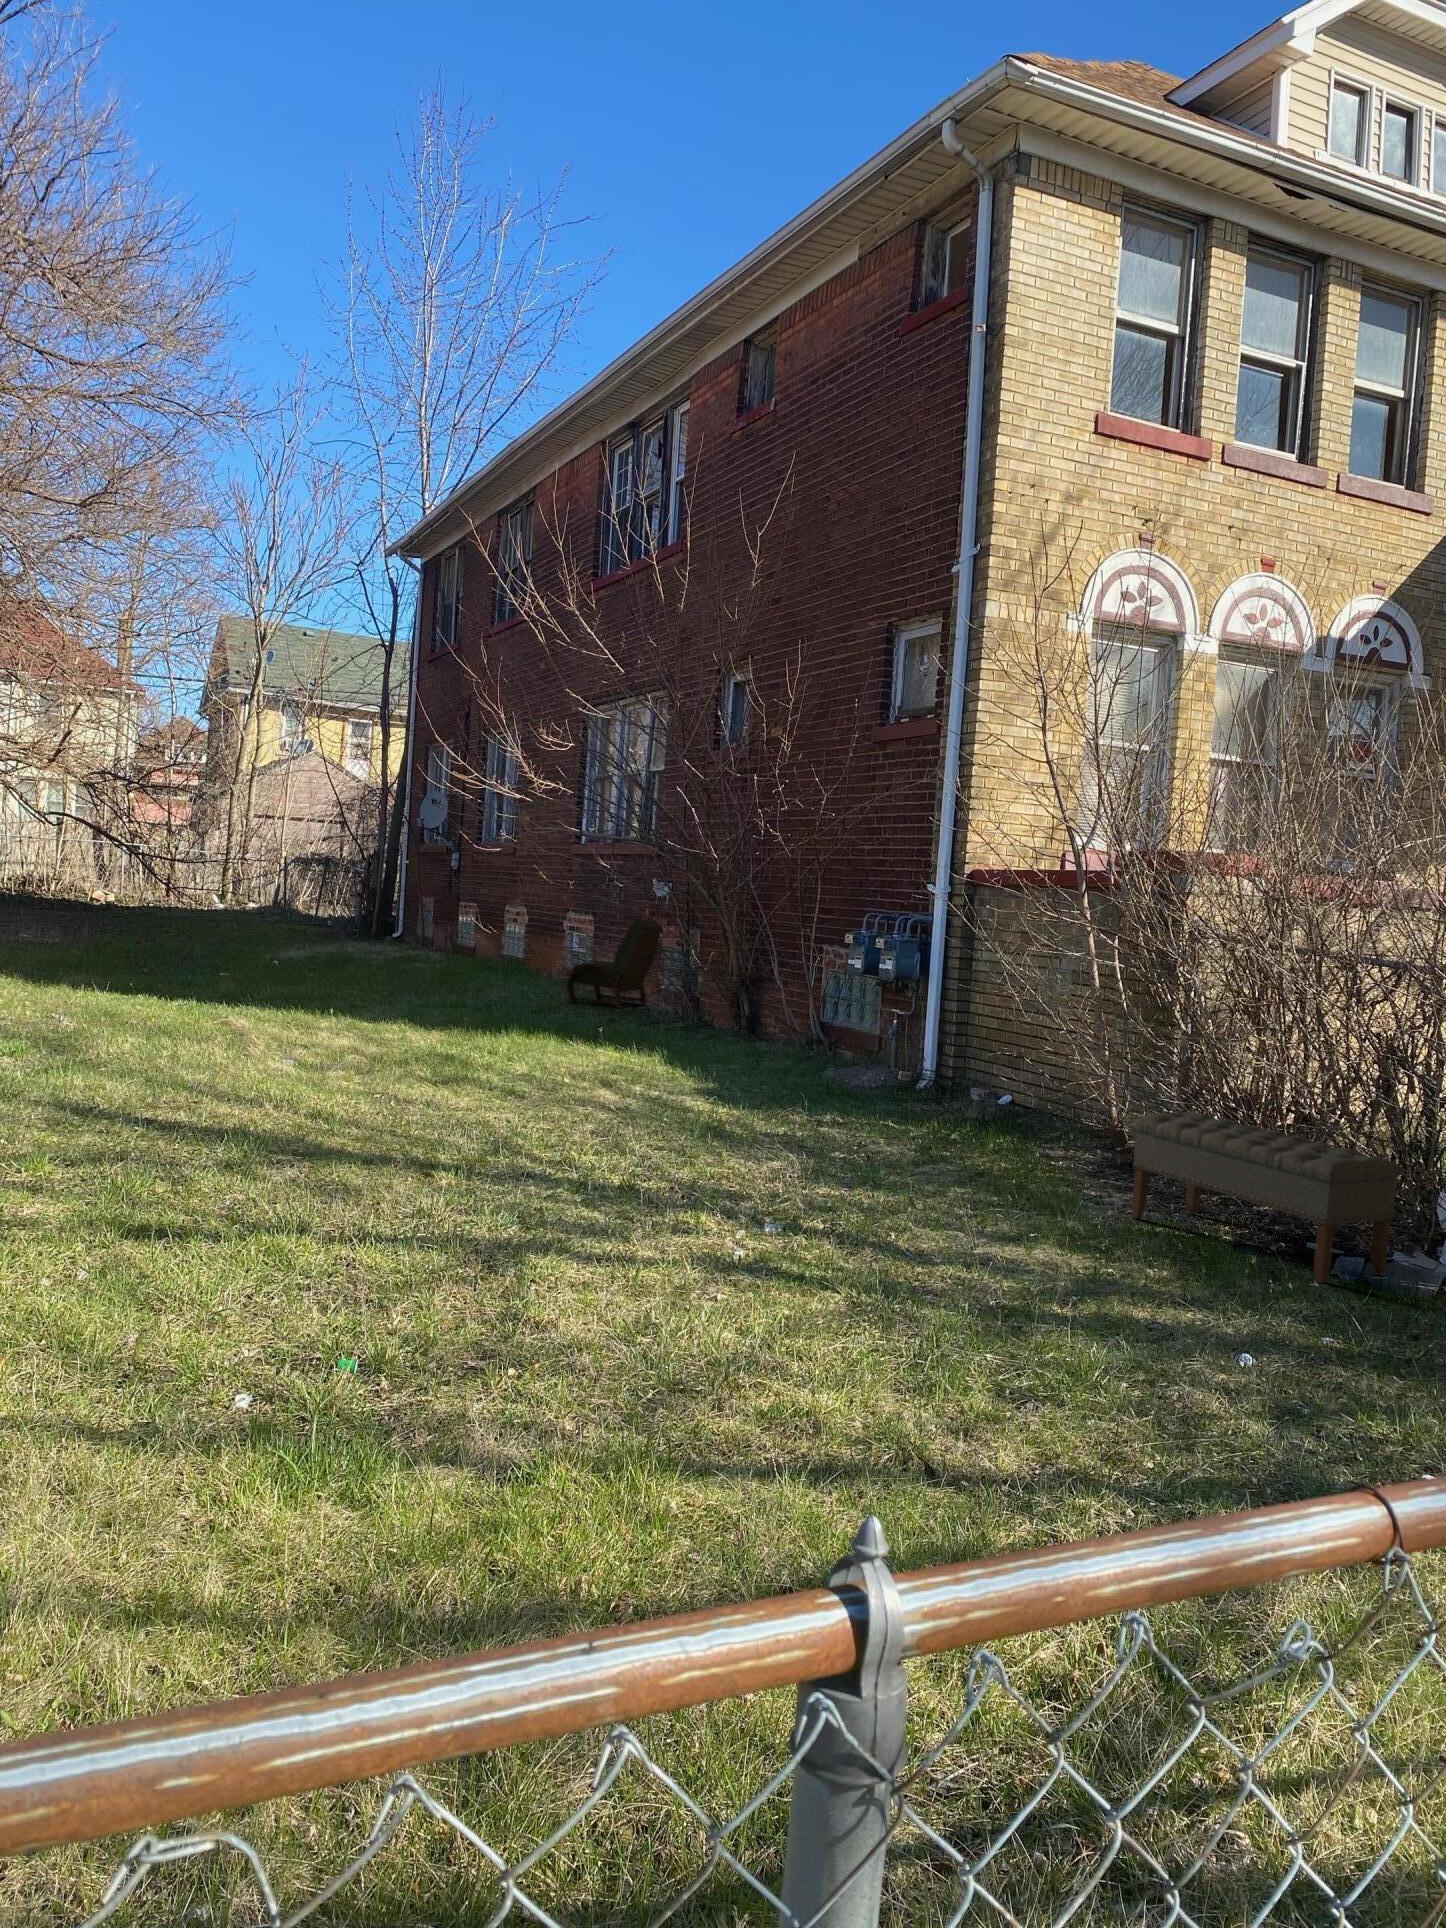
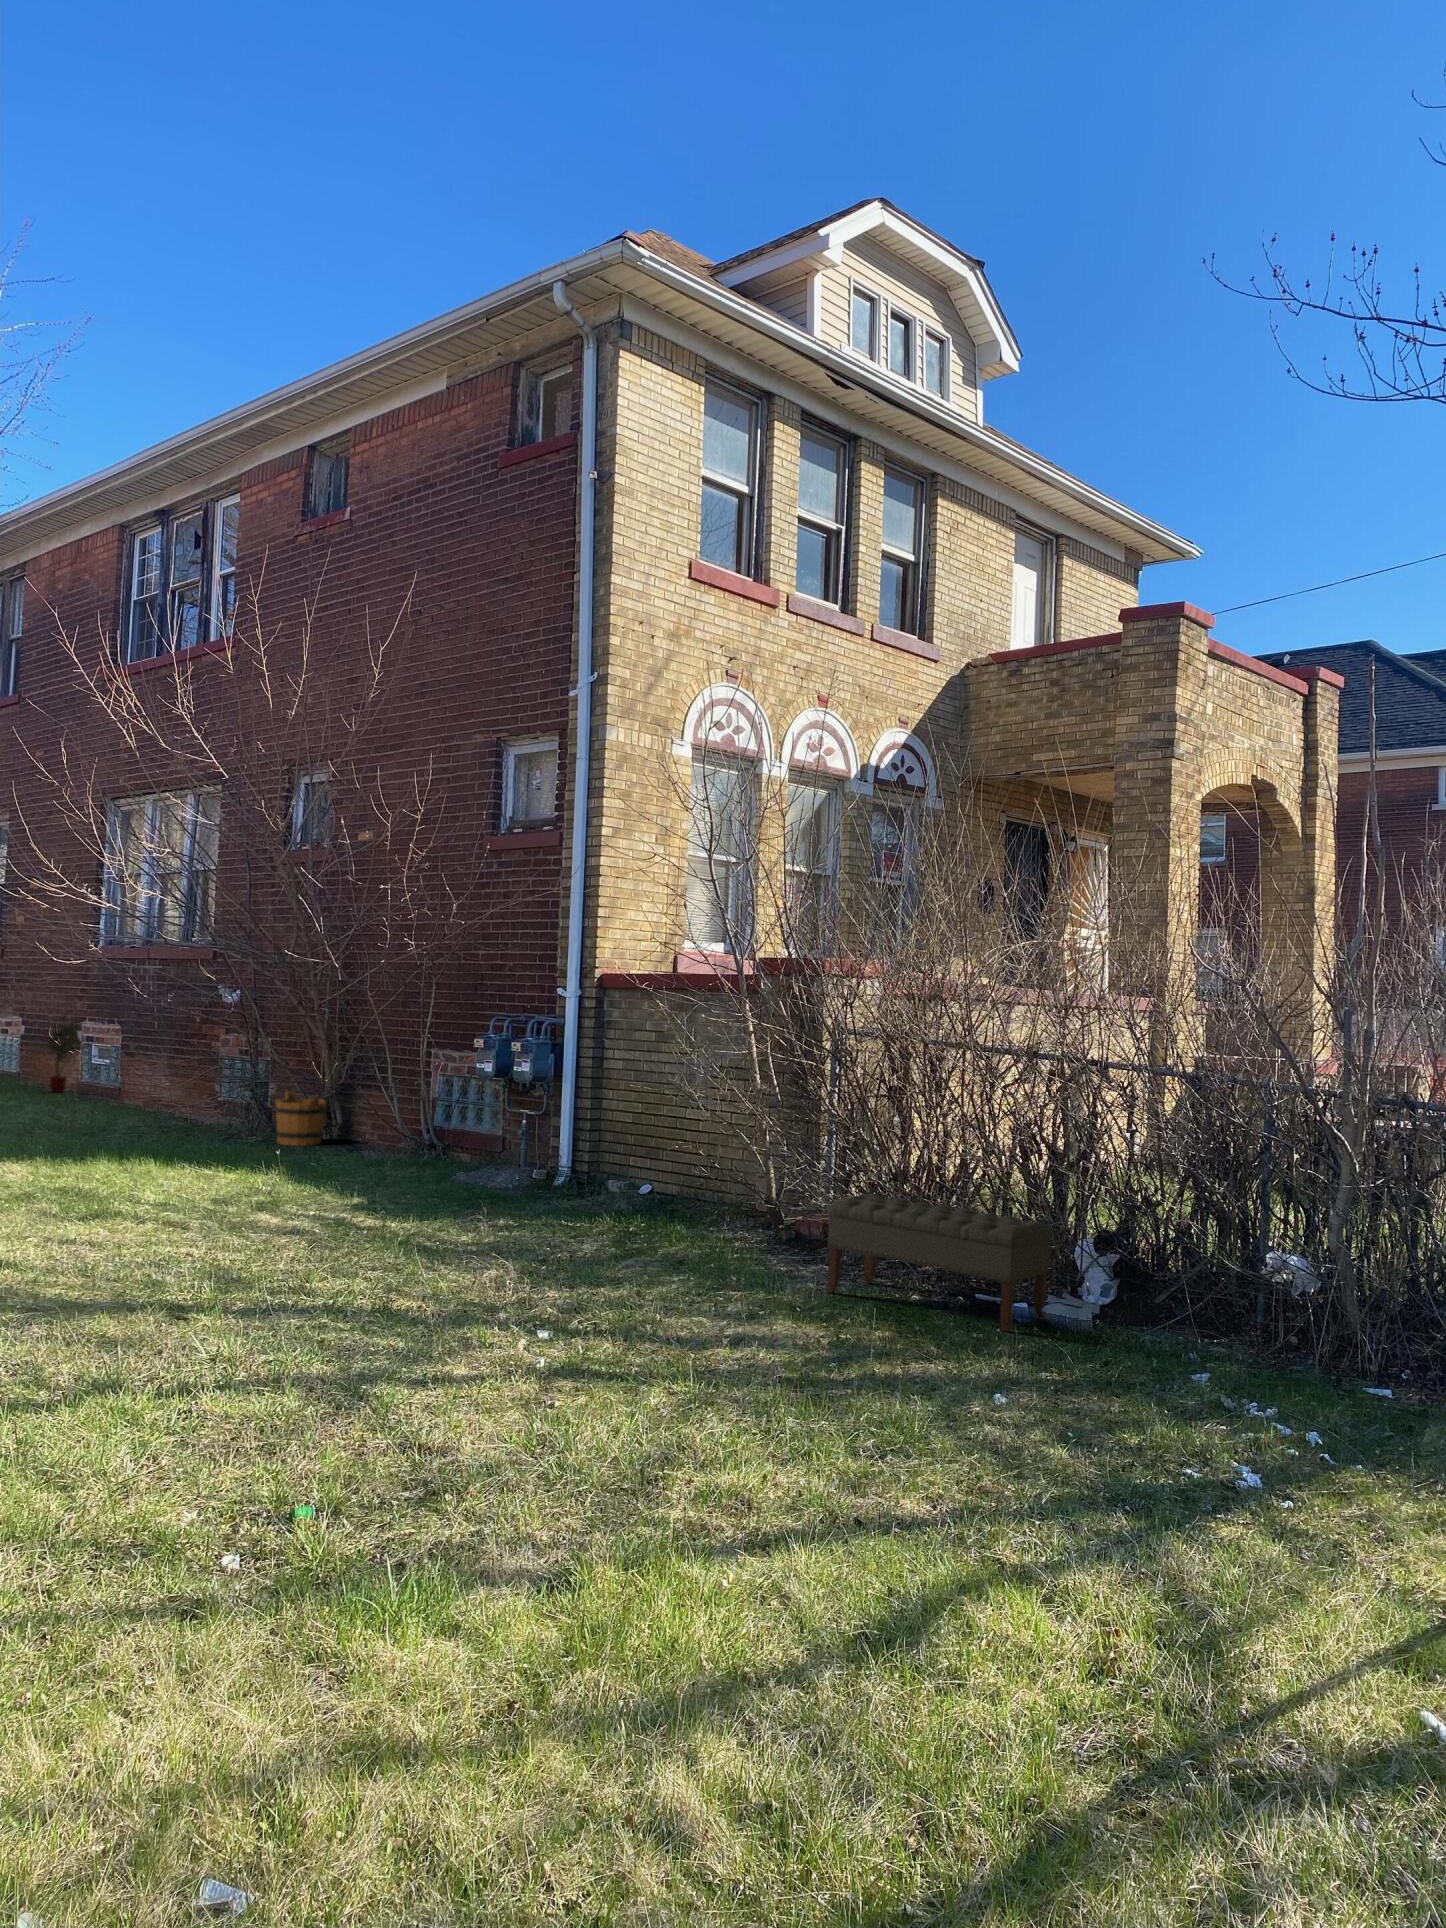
potted tree: none [525,907,565,979] -> present [47,1014,90,1092]
lounge chair: present [567,921,661,1008] -> none [120,1026,232,1121]
bucket: none [685,983,733,1037] -> present [276,1091,327,1146]

